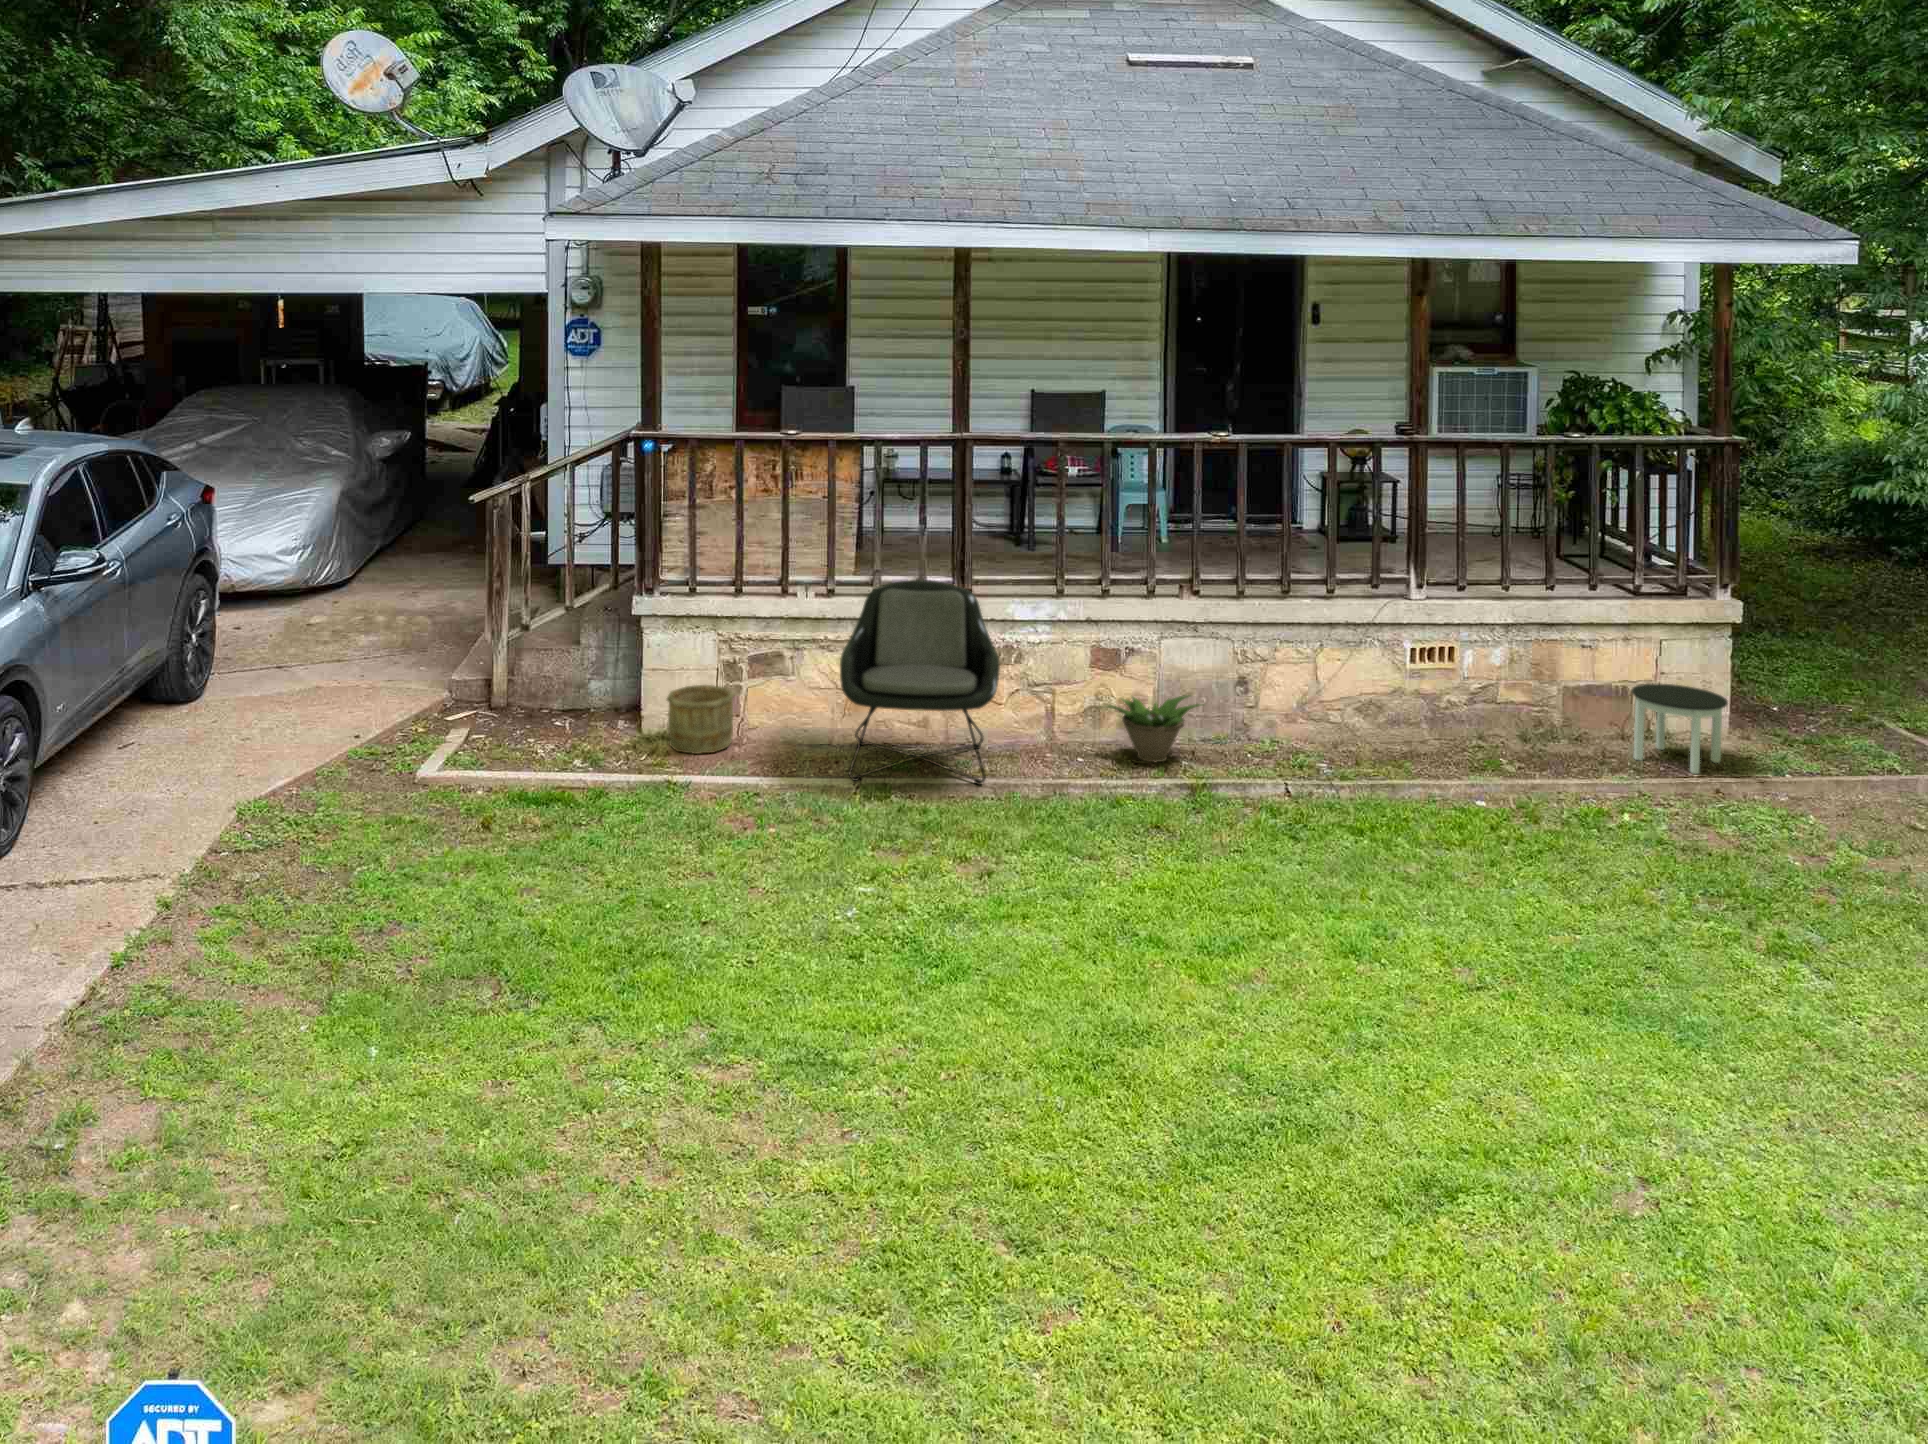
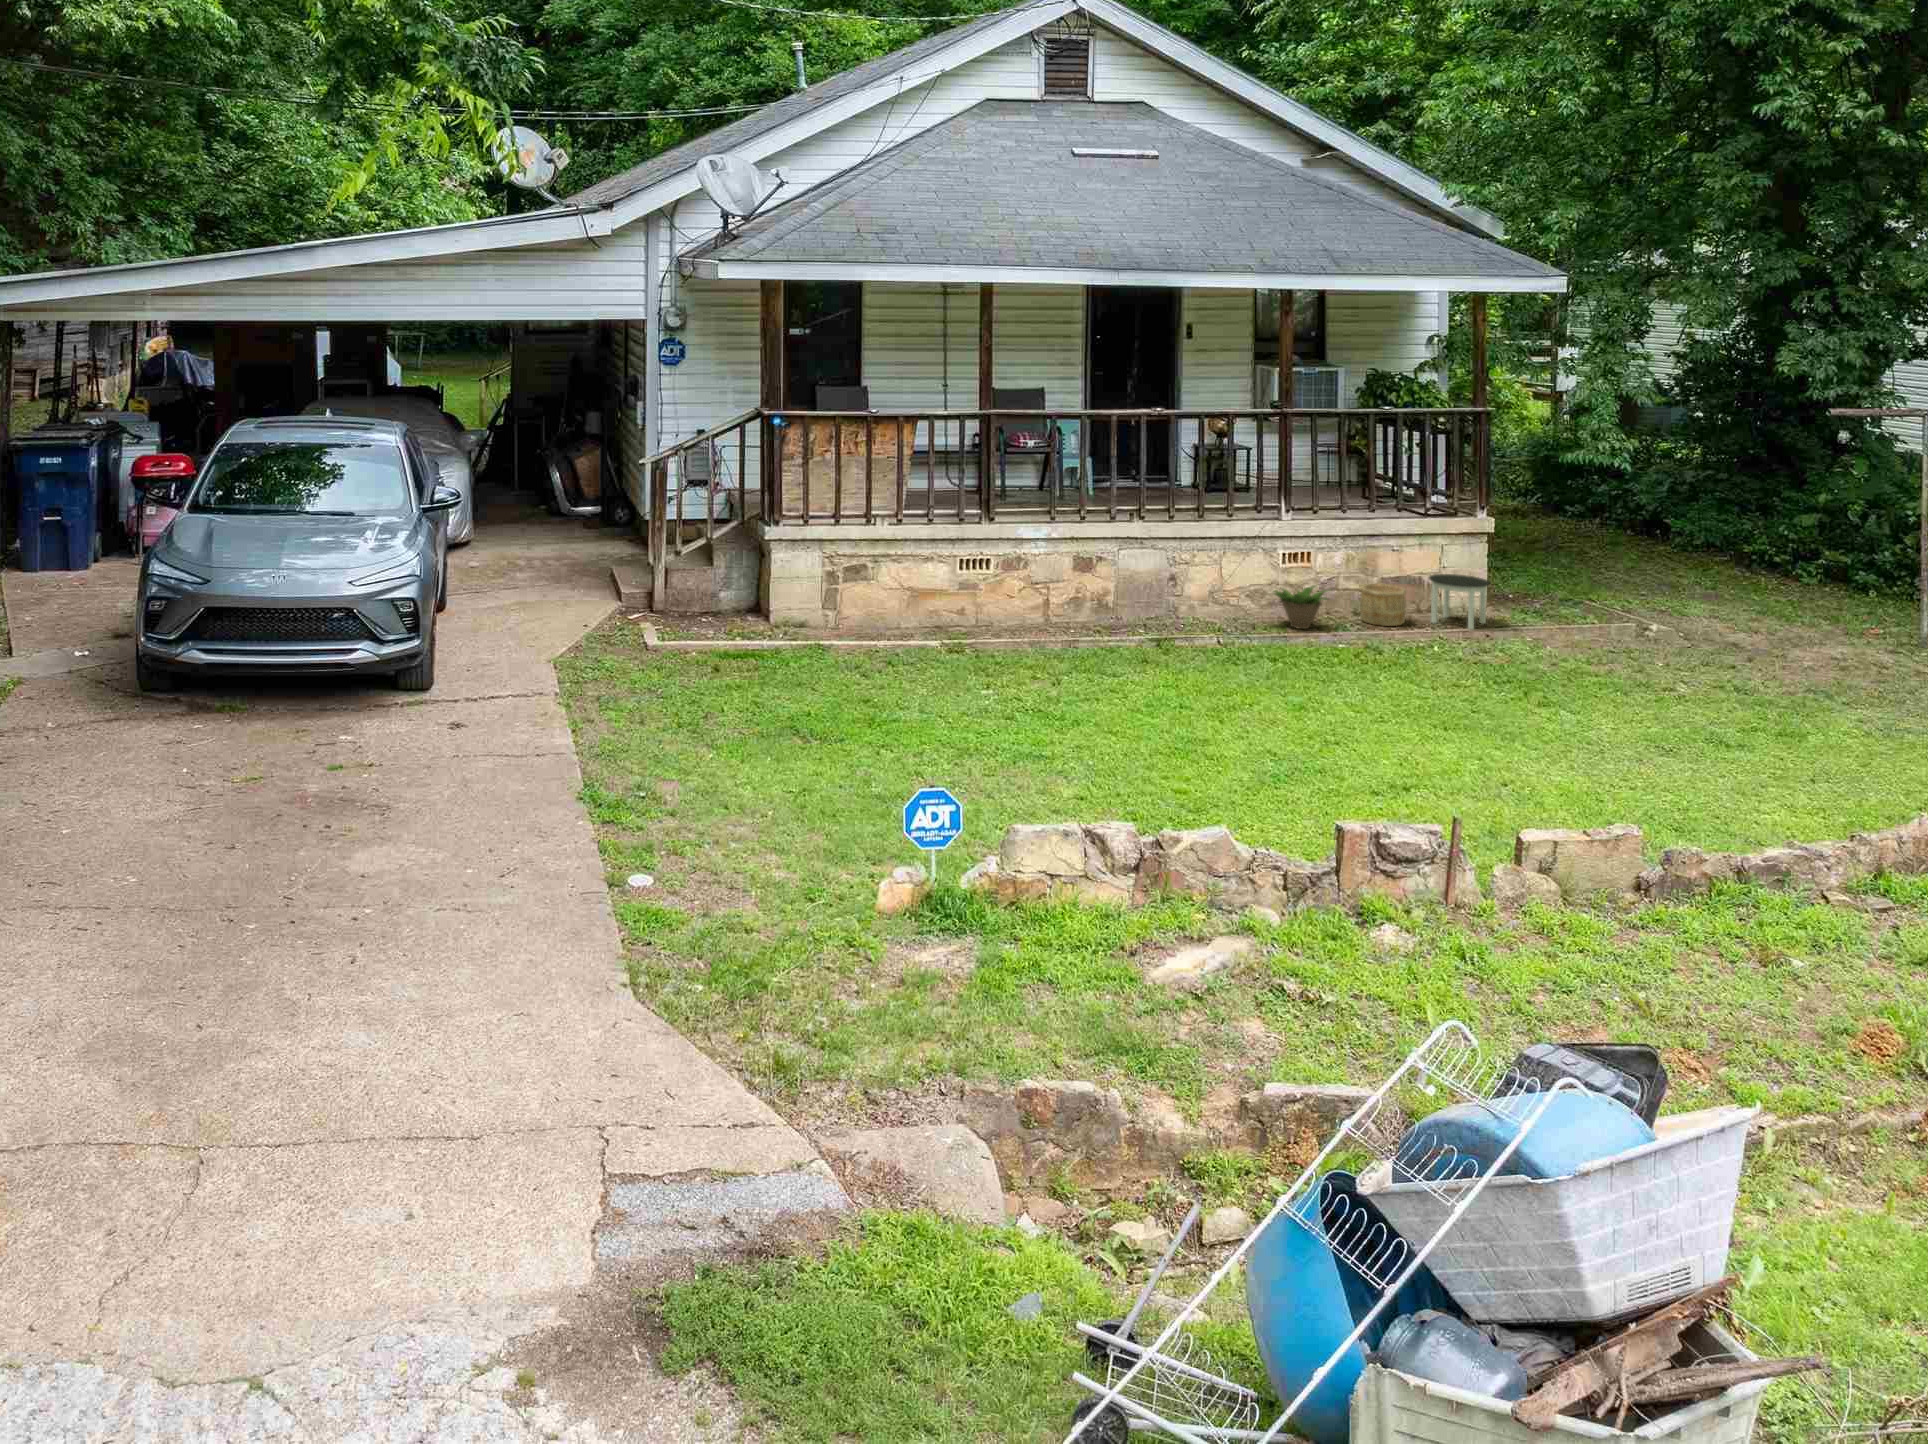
lounge chair: present [840,580,1000,785] -> none [920,512,1029,645]
wooden bucket: present [667,685,734,754] -> present [1360,583,1406,626]
decorative plant: present [1100,695,1202,762] -> present [1274,586,1329,629]

